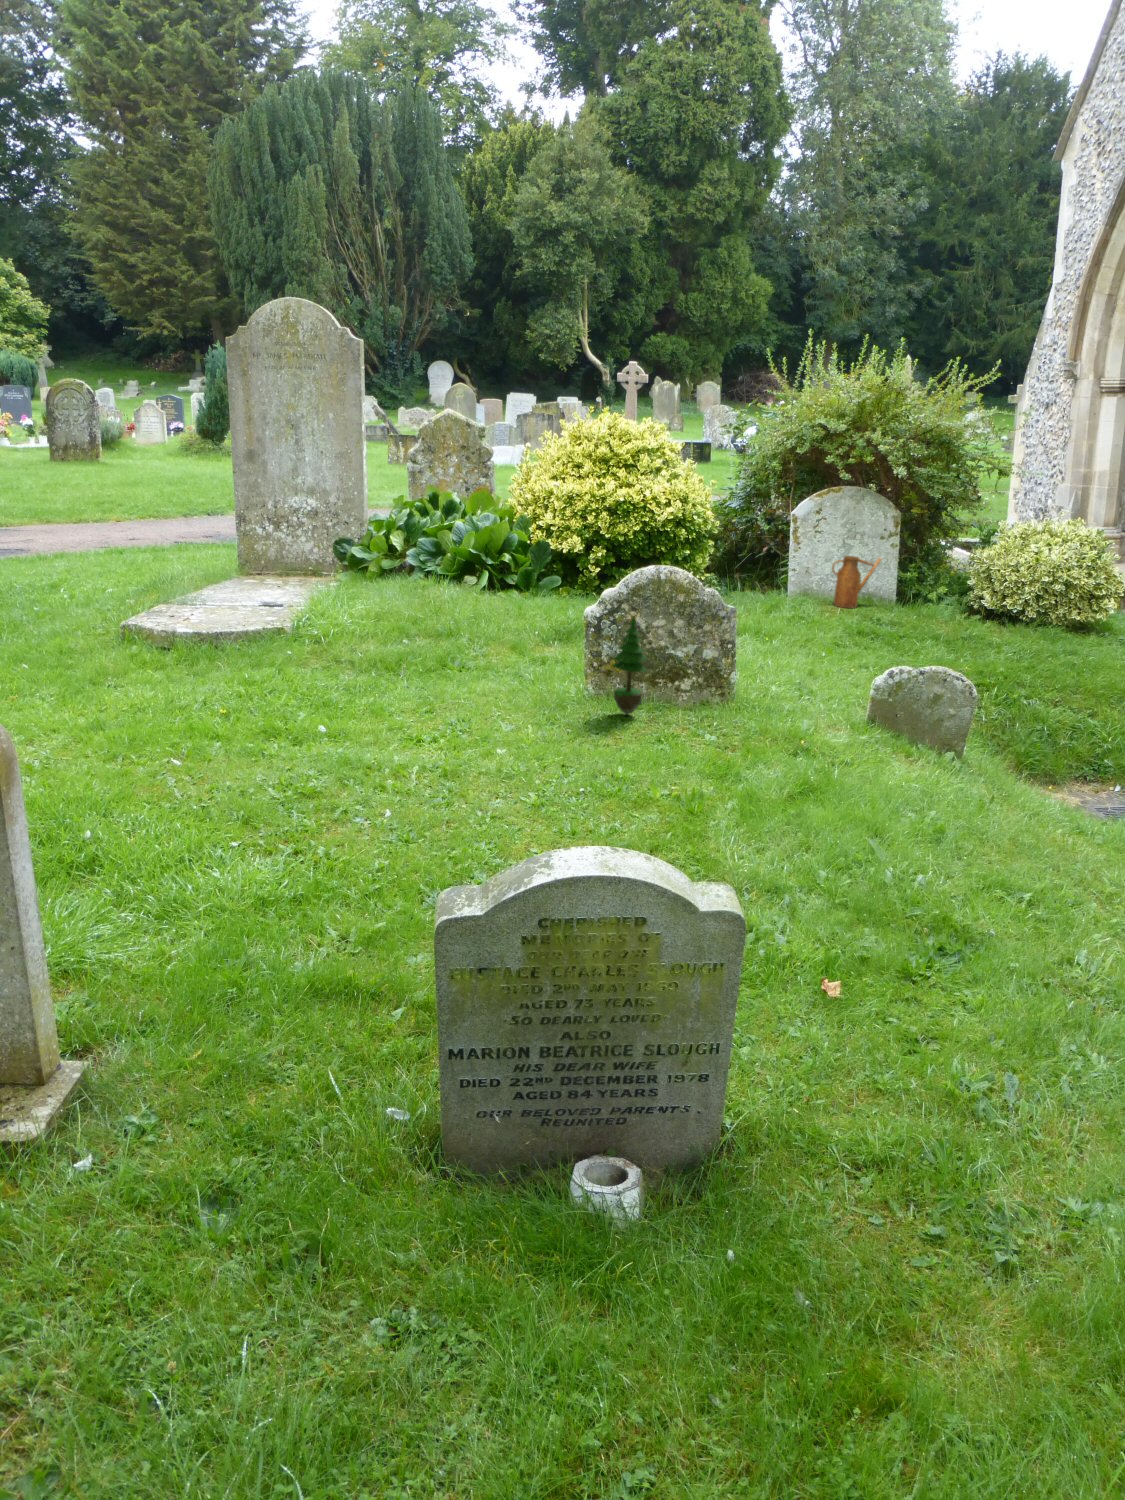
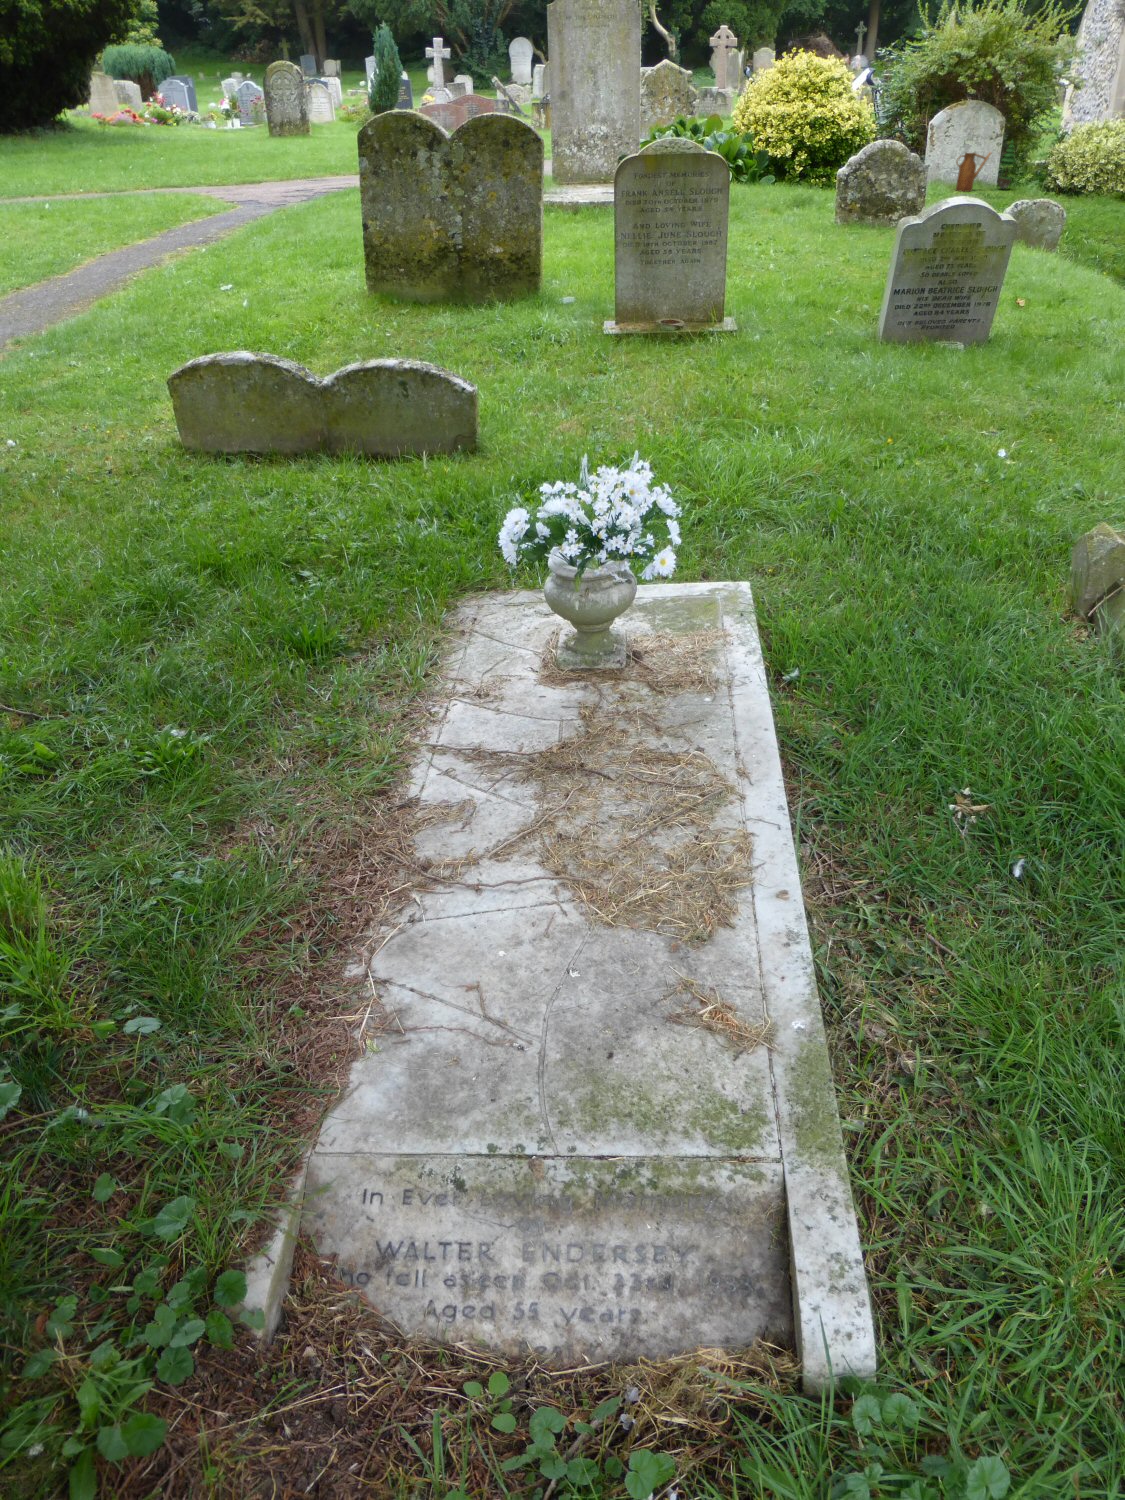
potted tree: present [612,617,647,714] -> present [998,140,1015,189]

